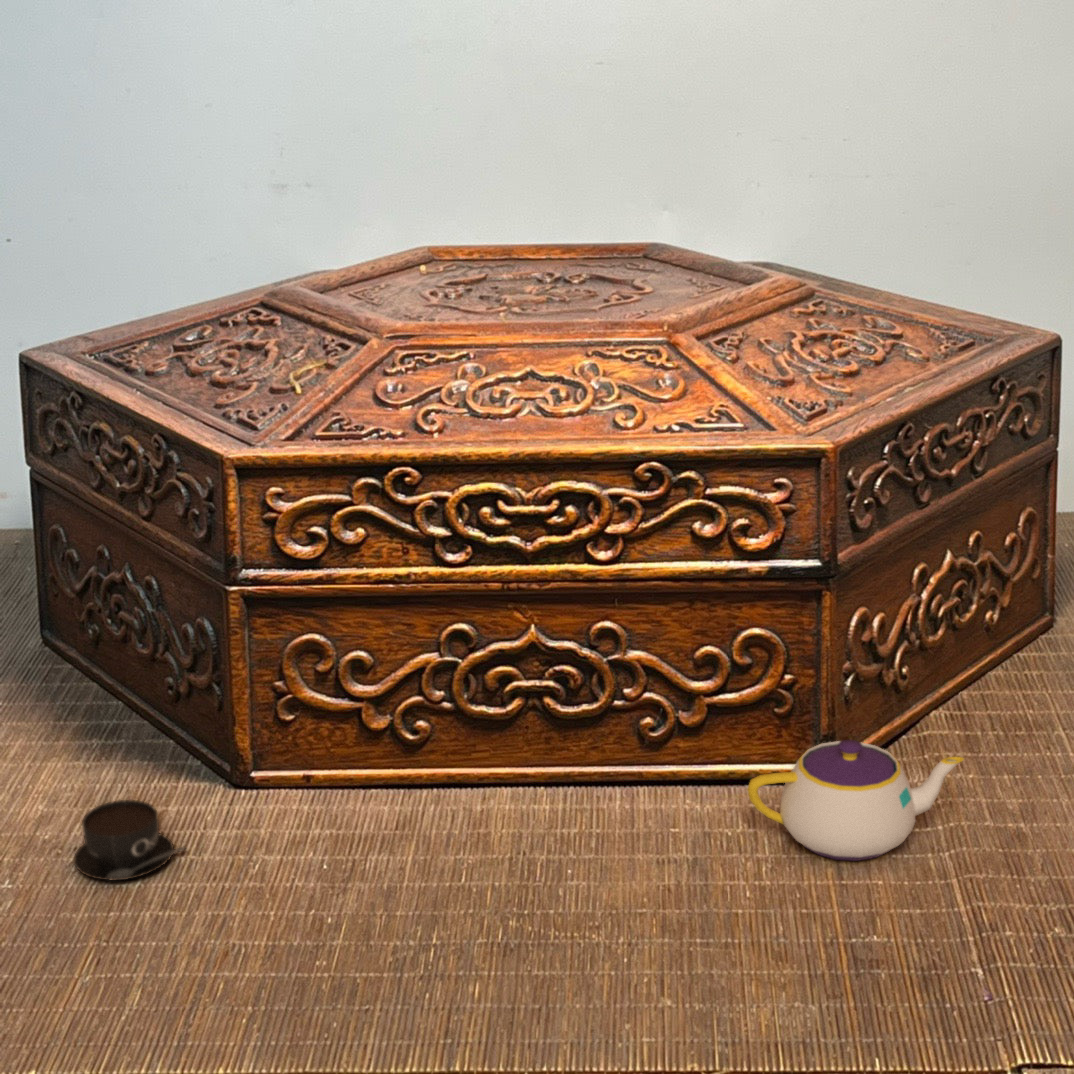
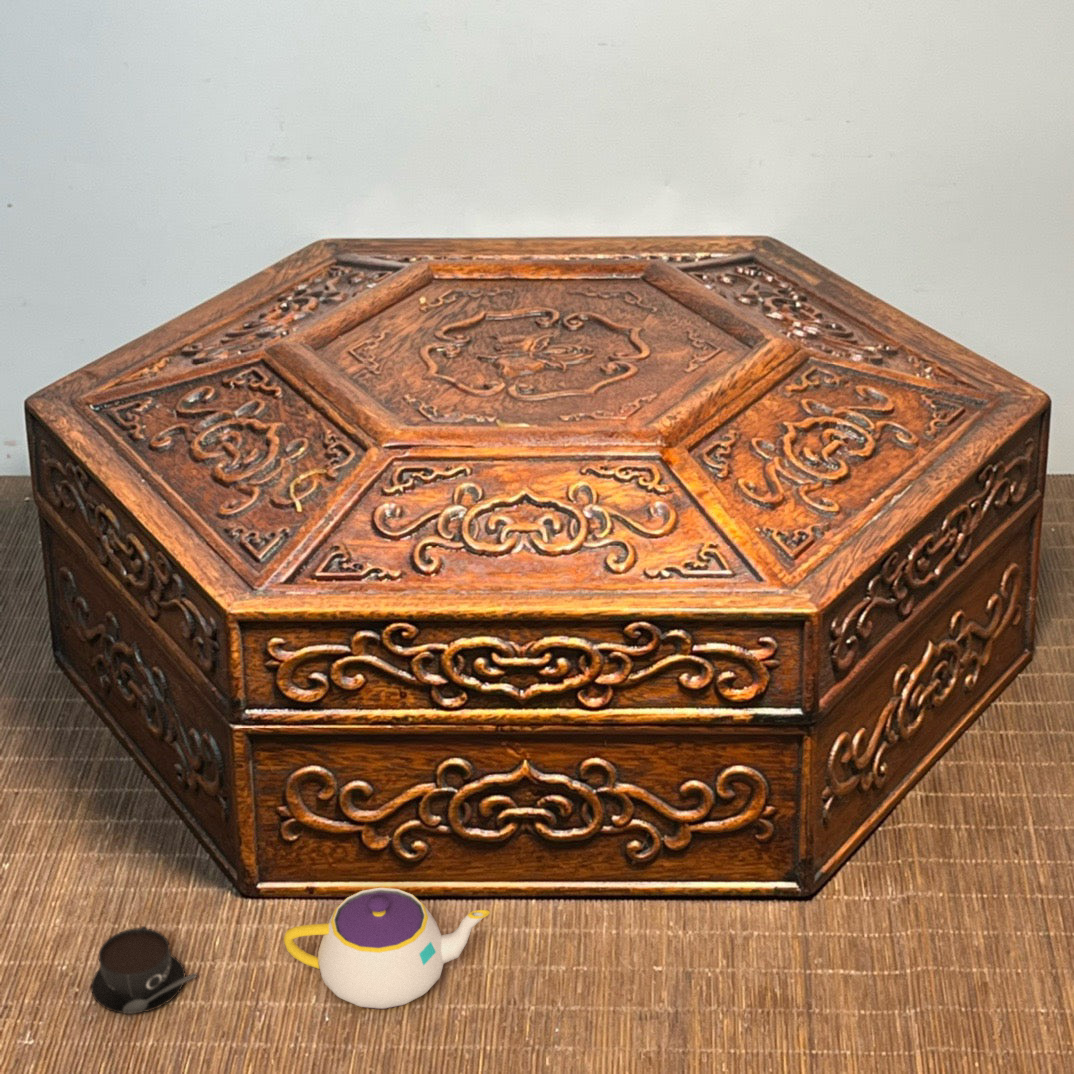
teapot: present [747,740,964,861] -> present [284,888,490,1009]

